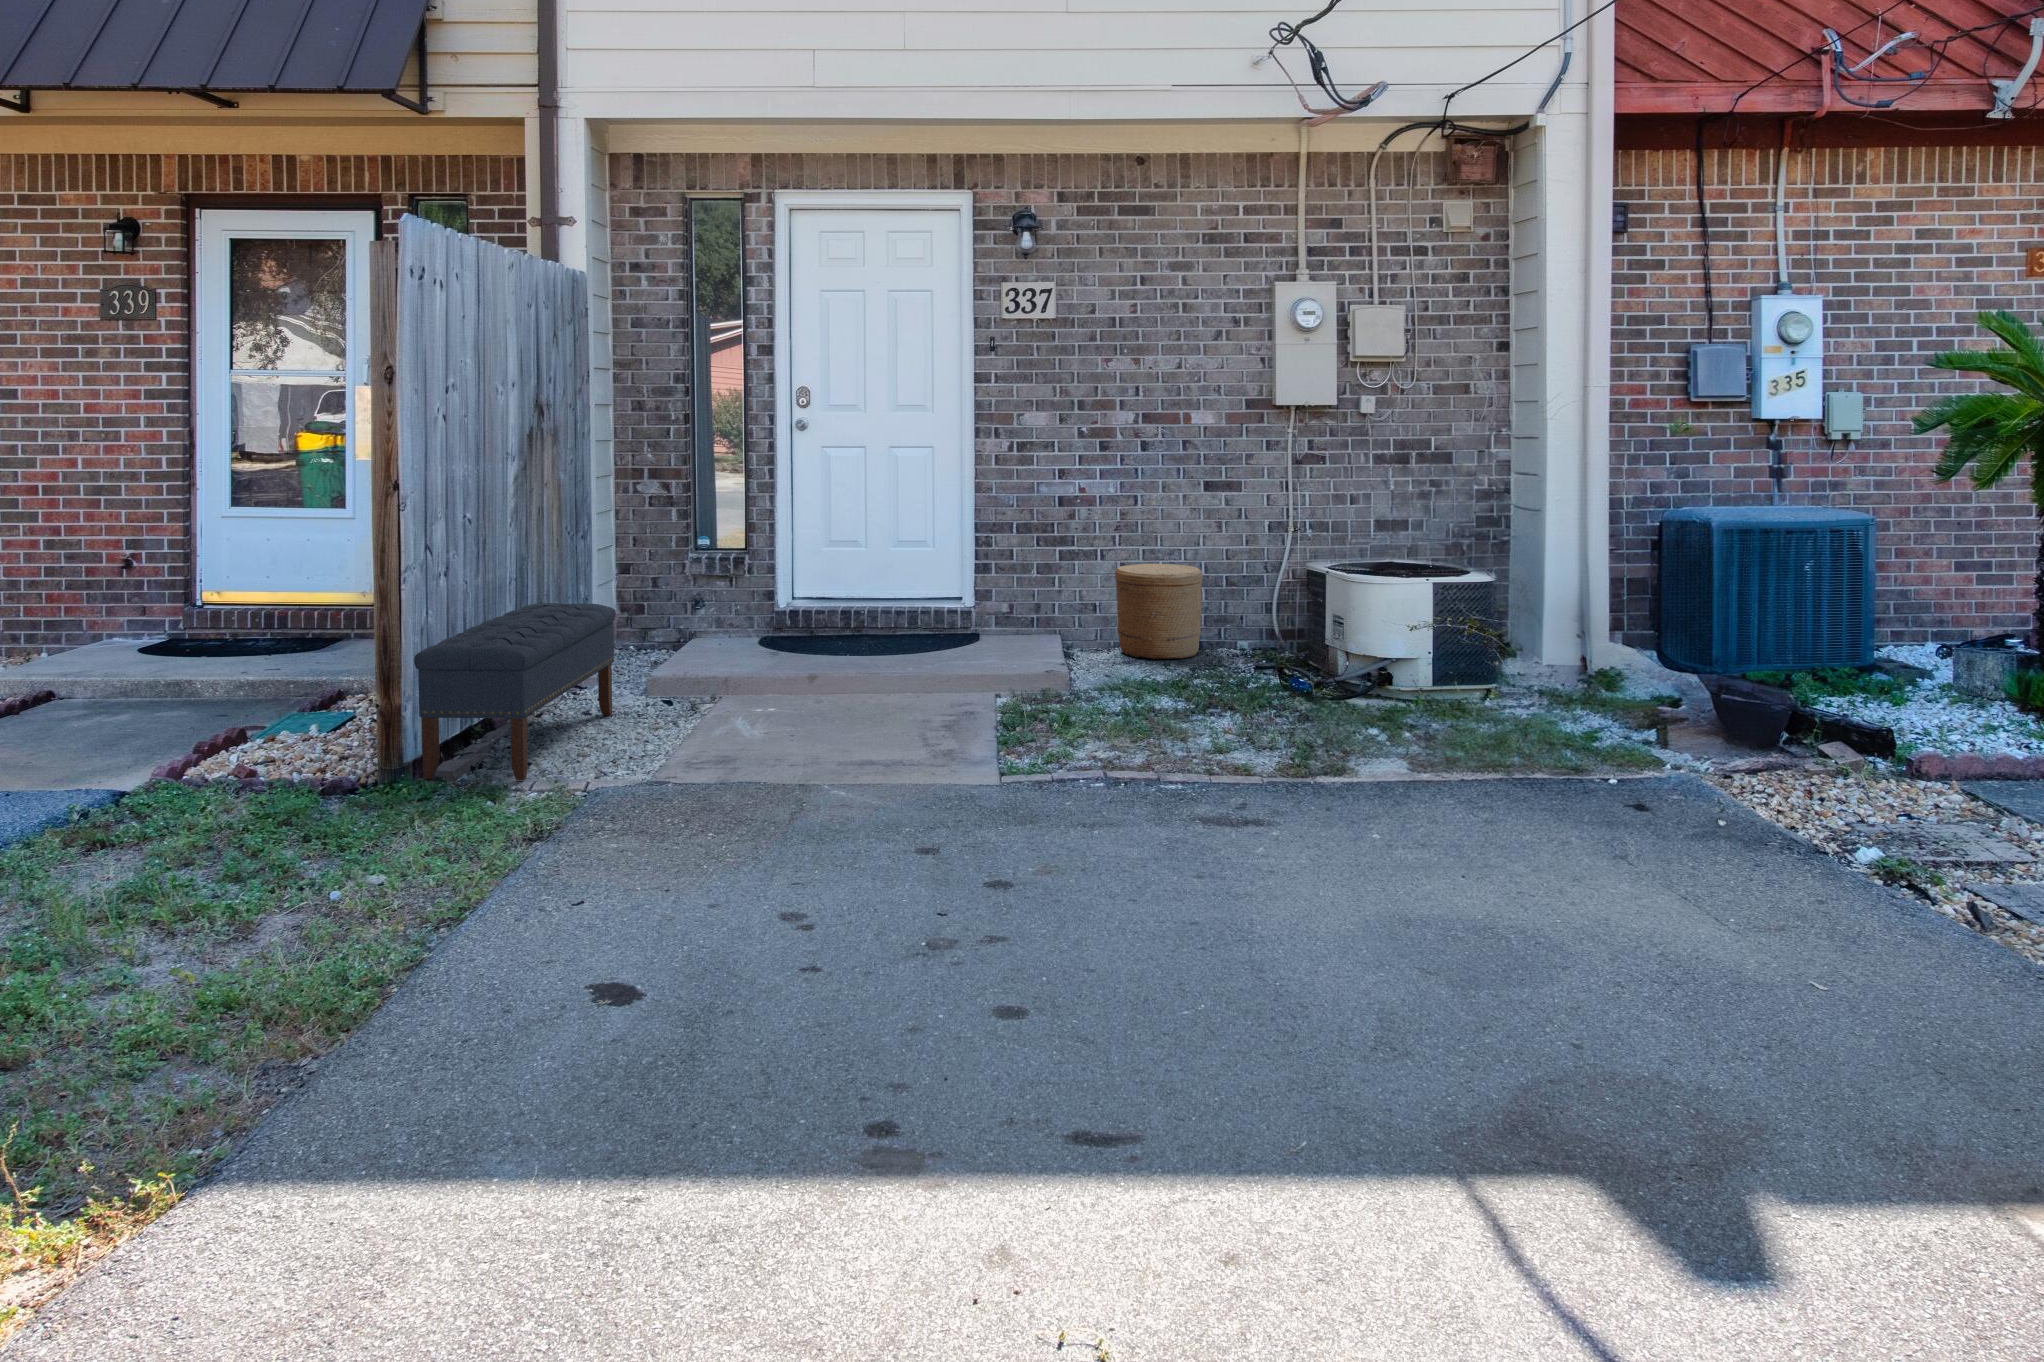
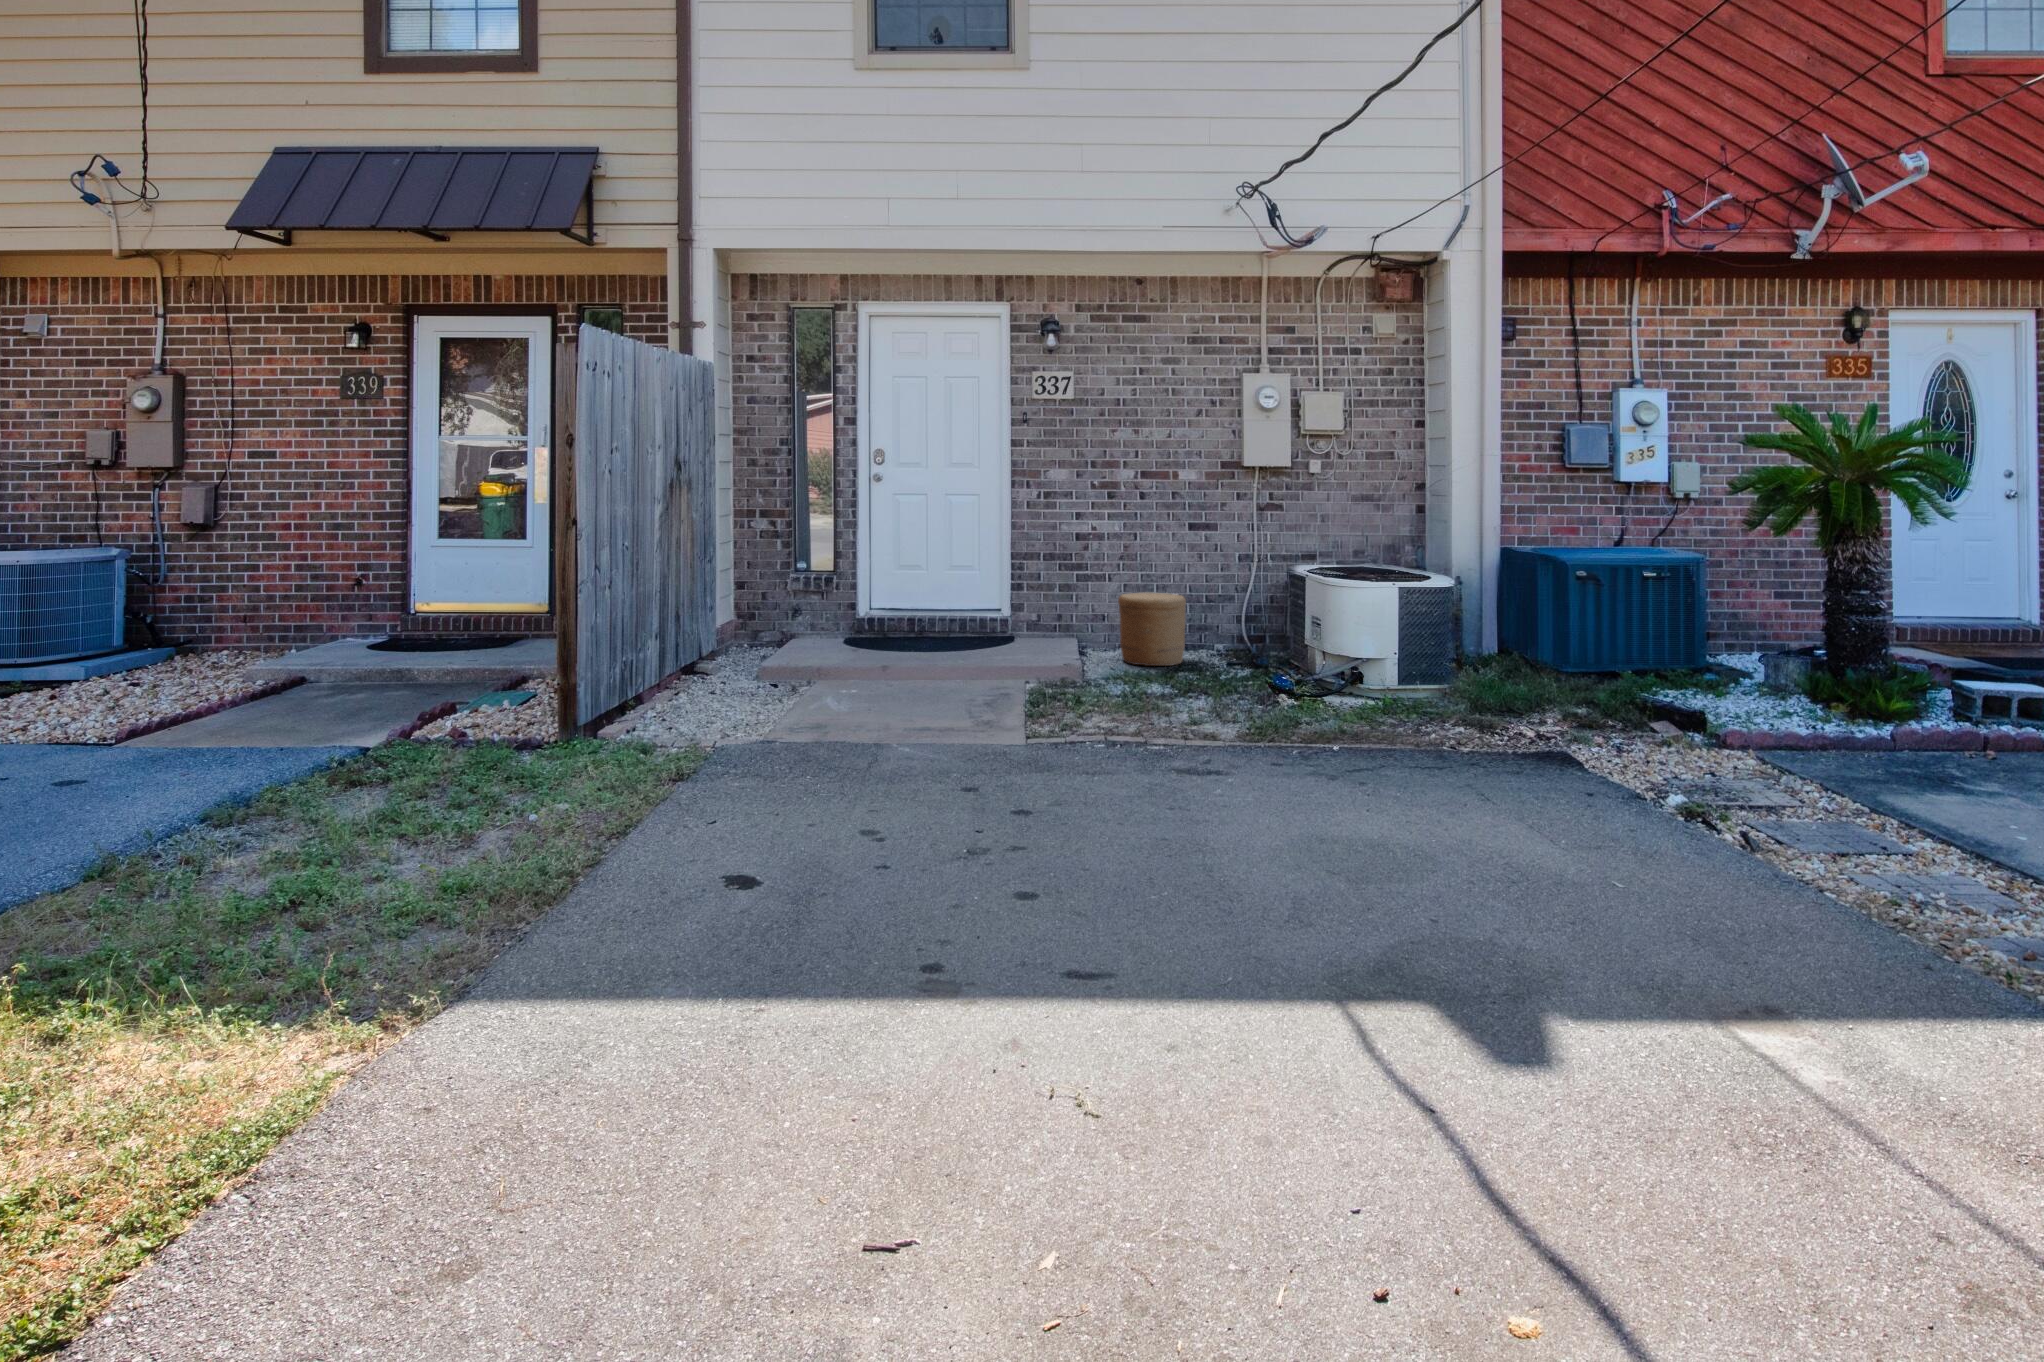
bench: present [414,603,616,780] -> none [589,615,735,744]

